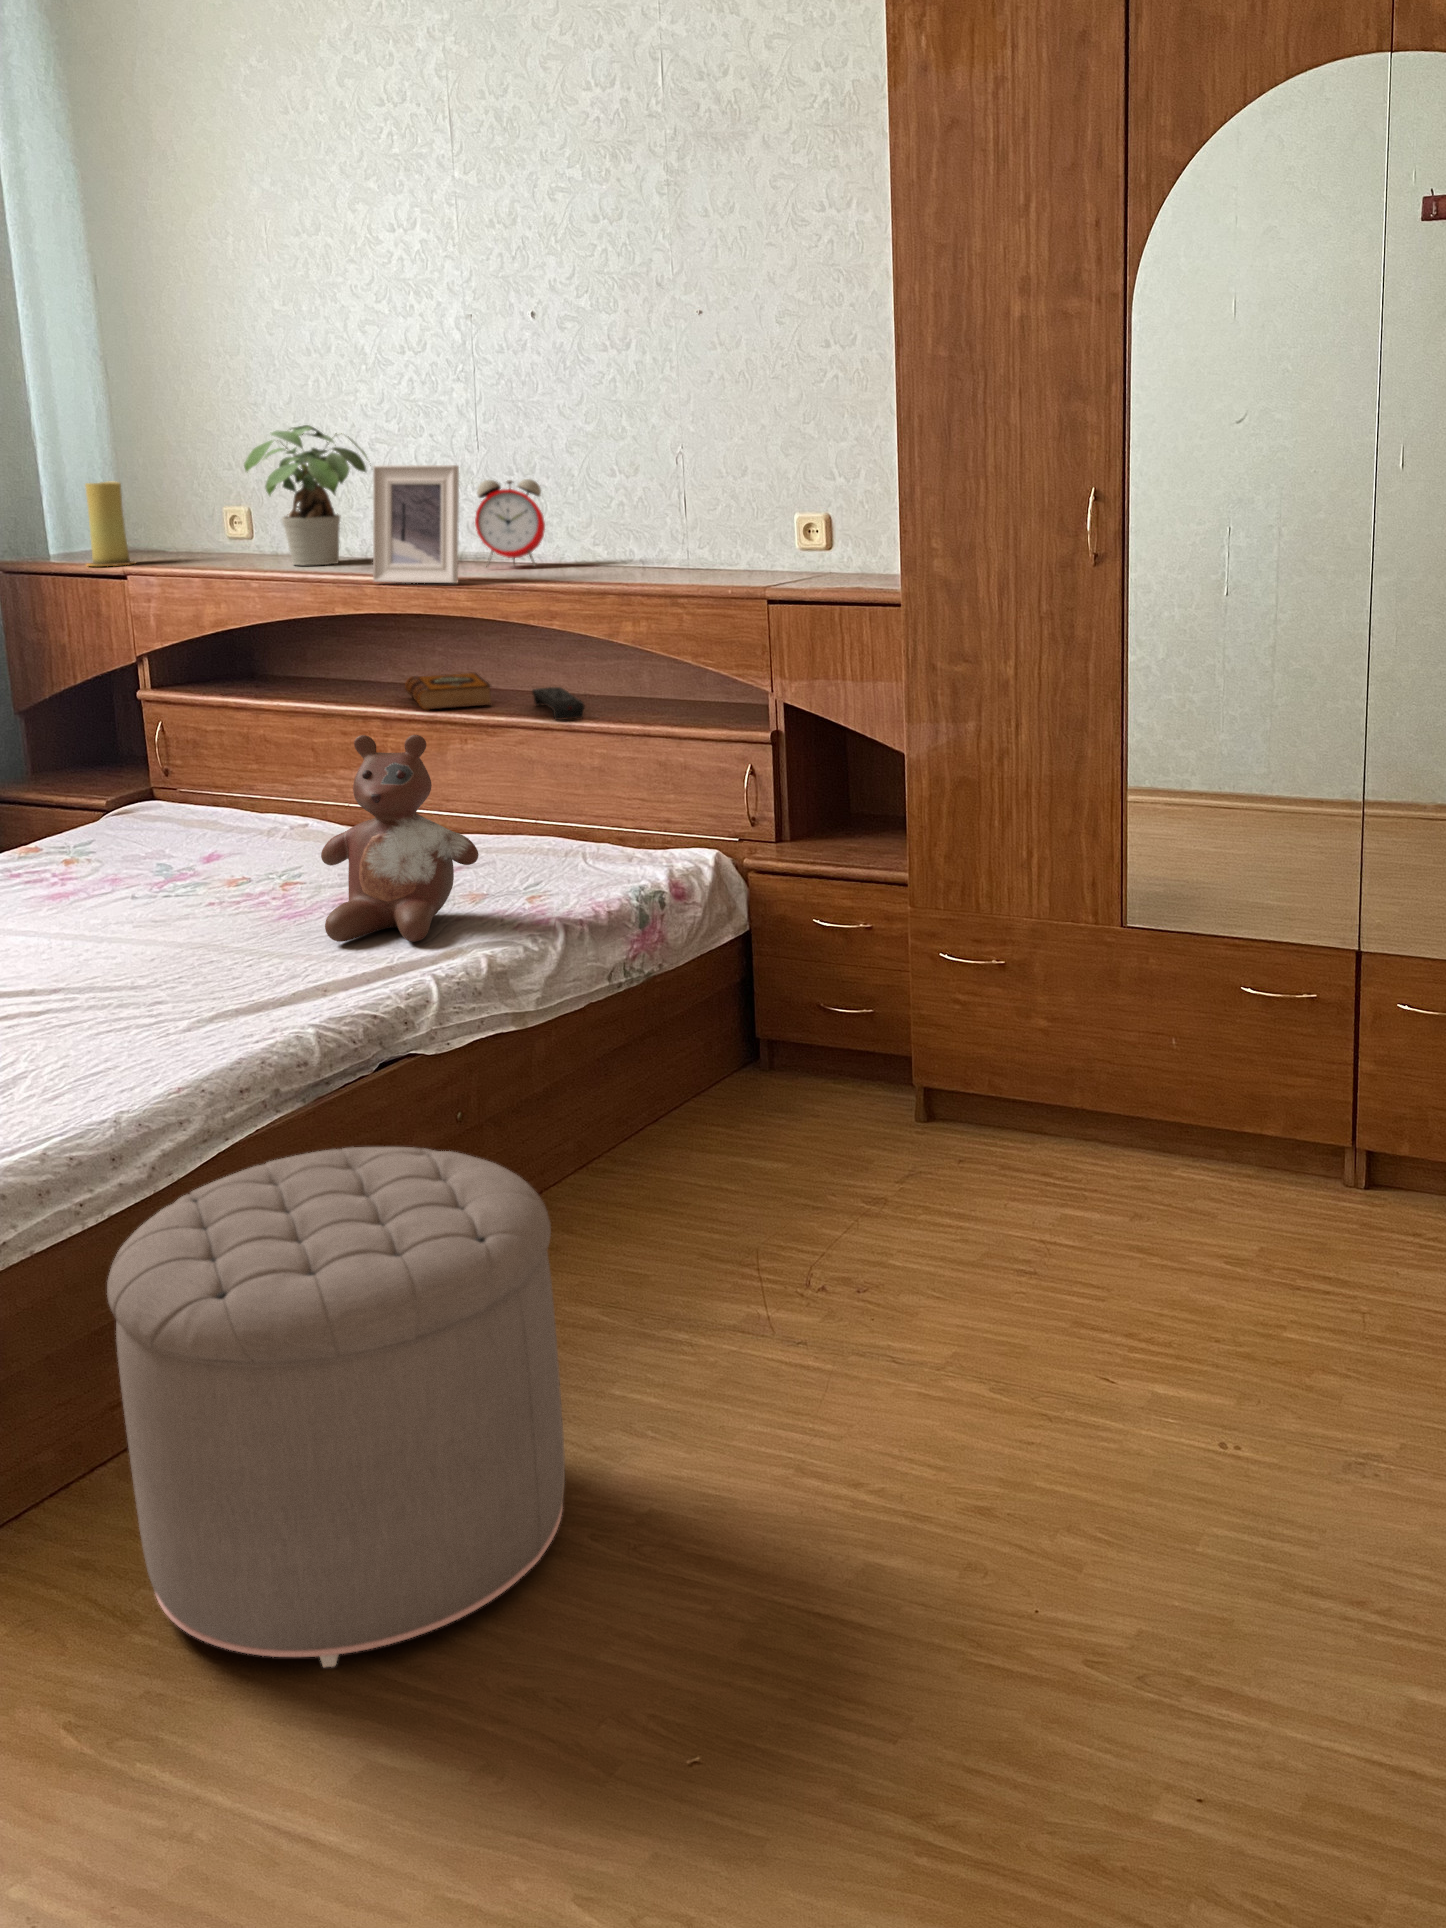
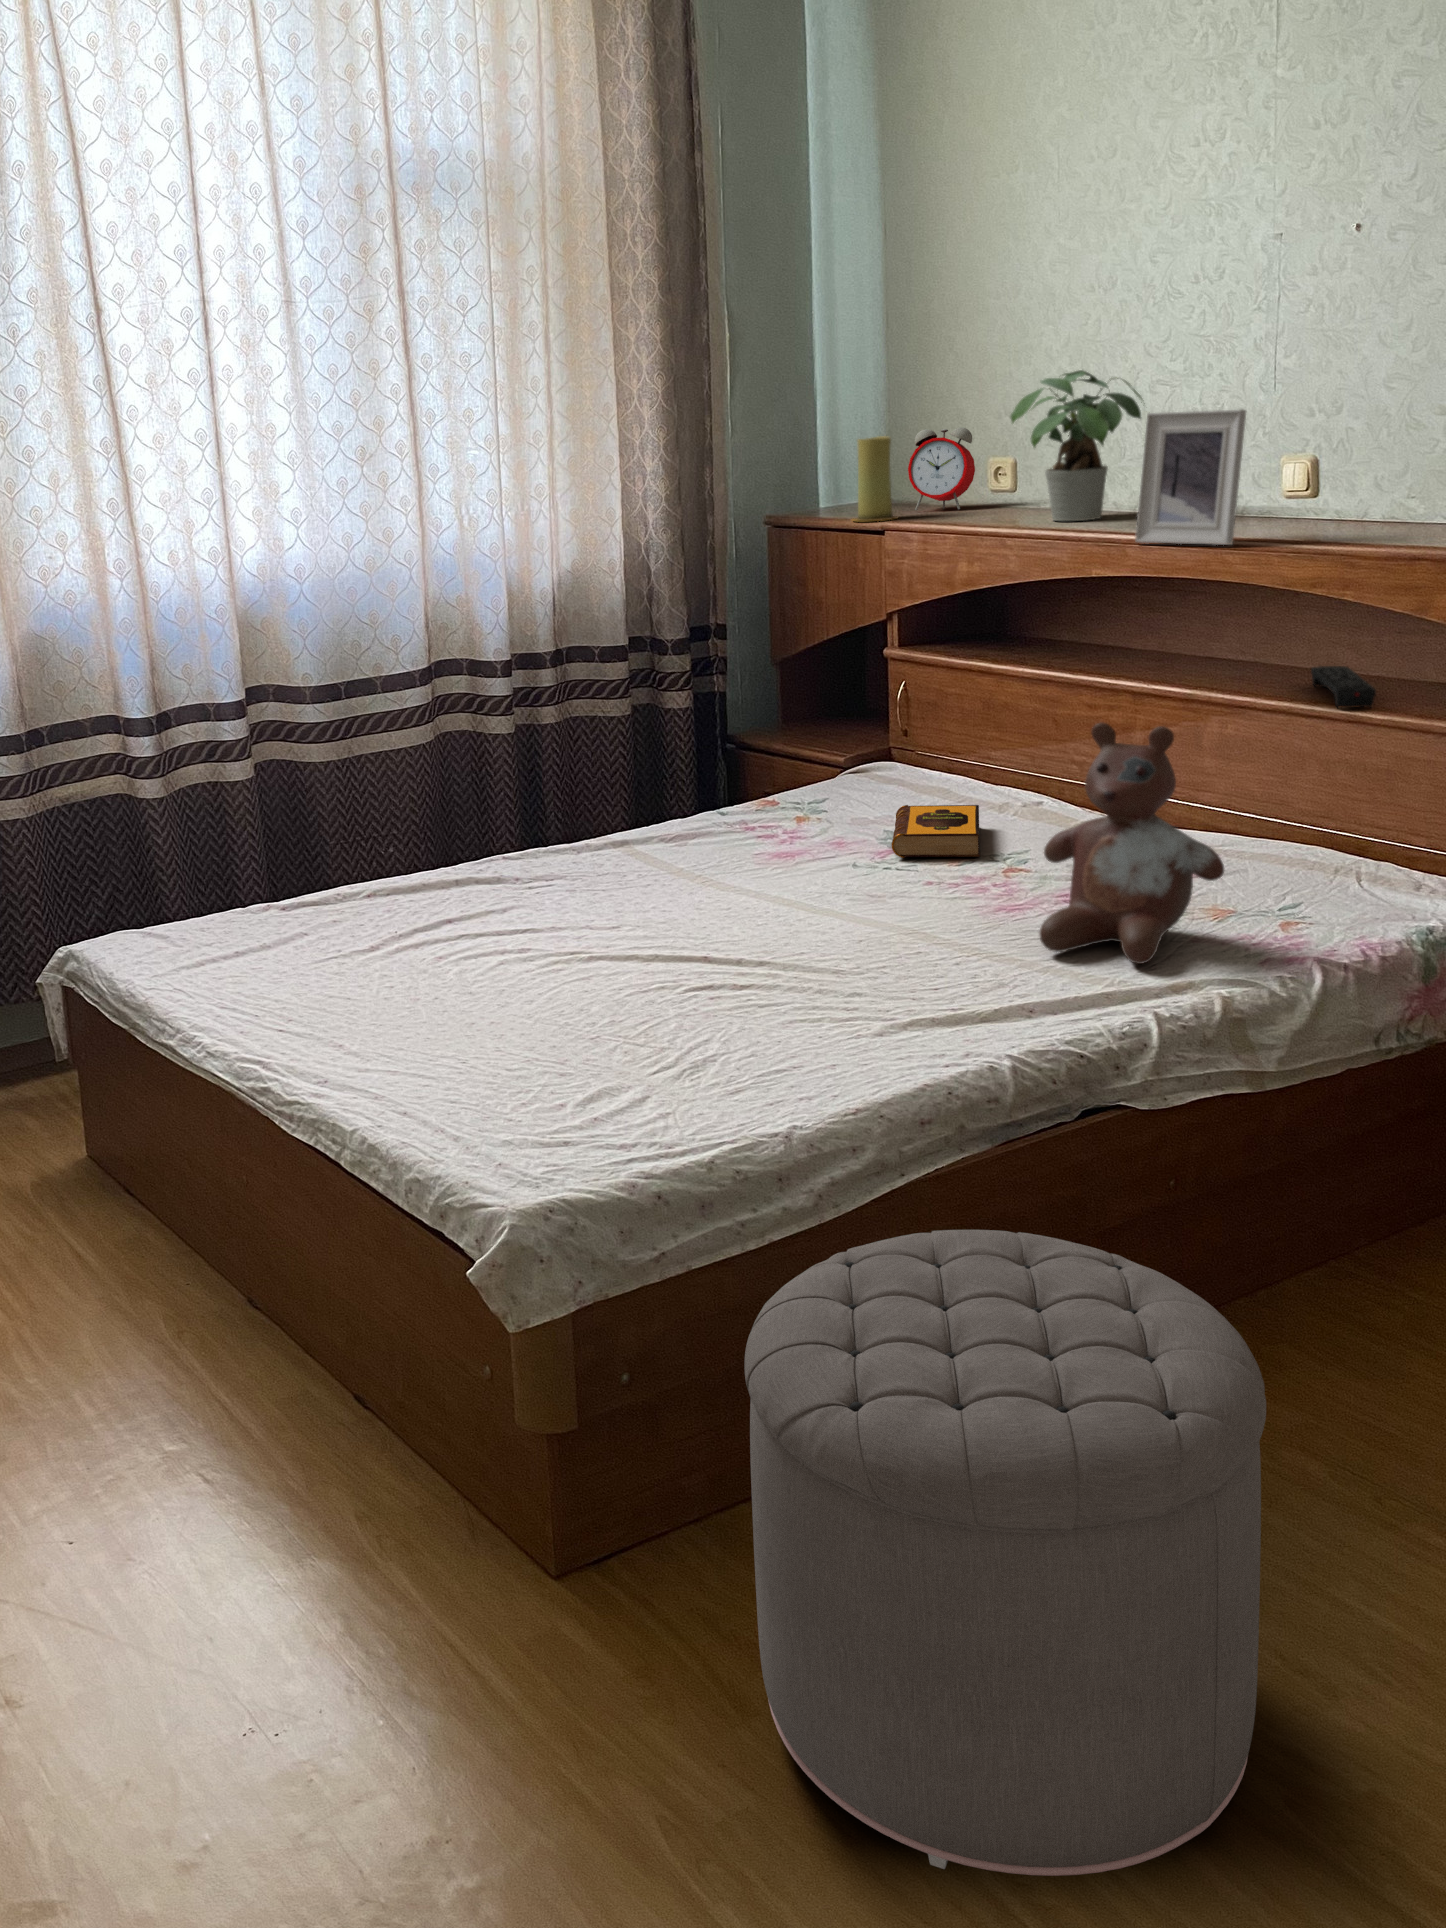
alarm clock: present [475,479,545,567] -> present [908,427,975,510]
hardback book: present [405,673,492,710] -> present [891,805,980,858]

